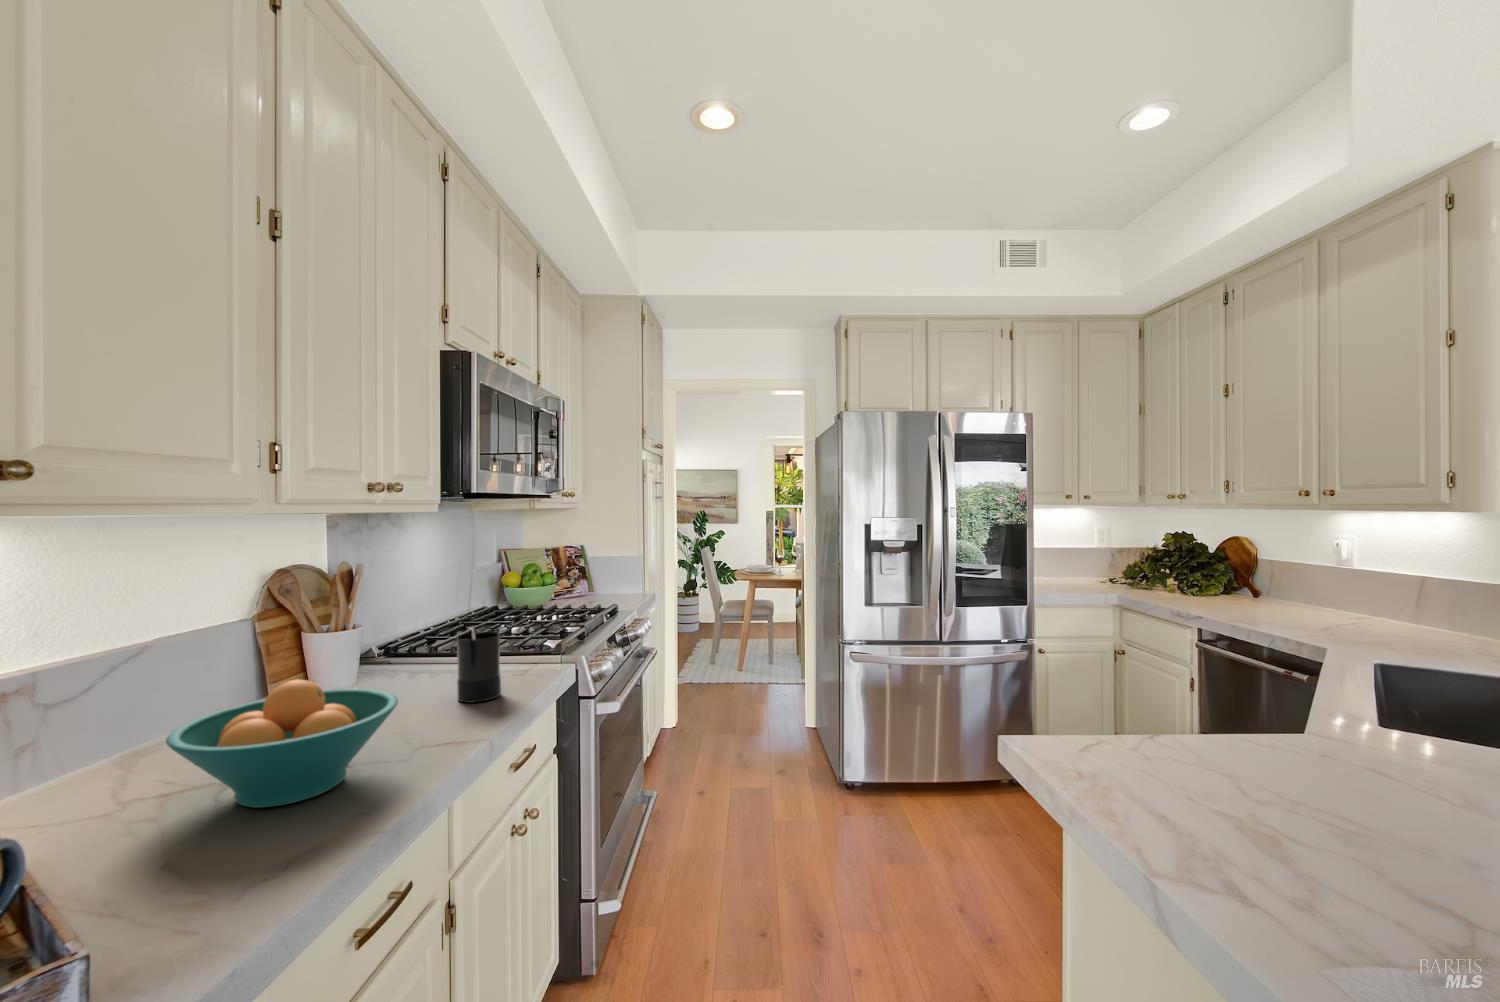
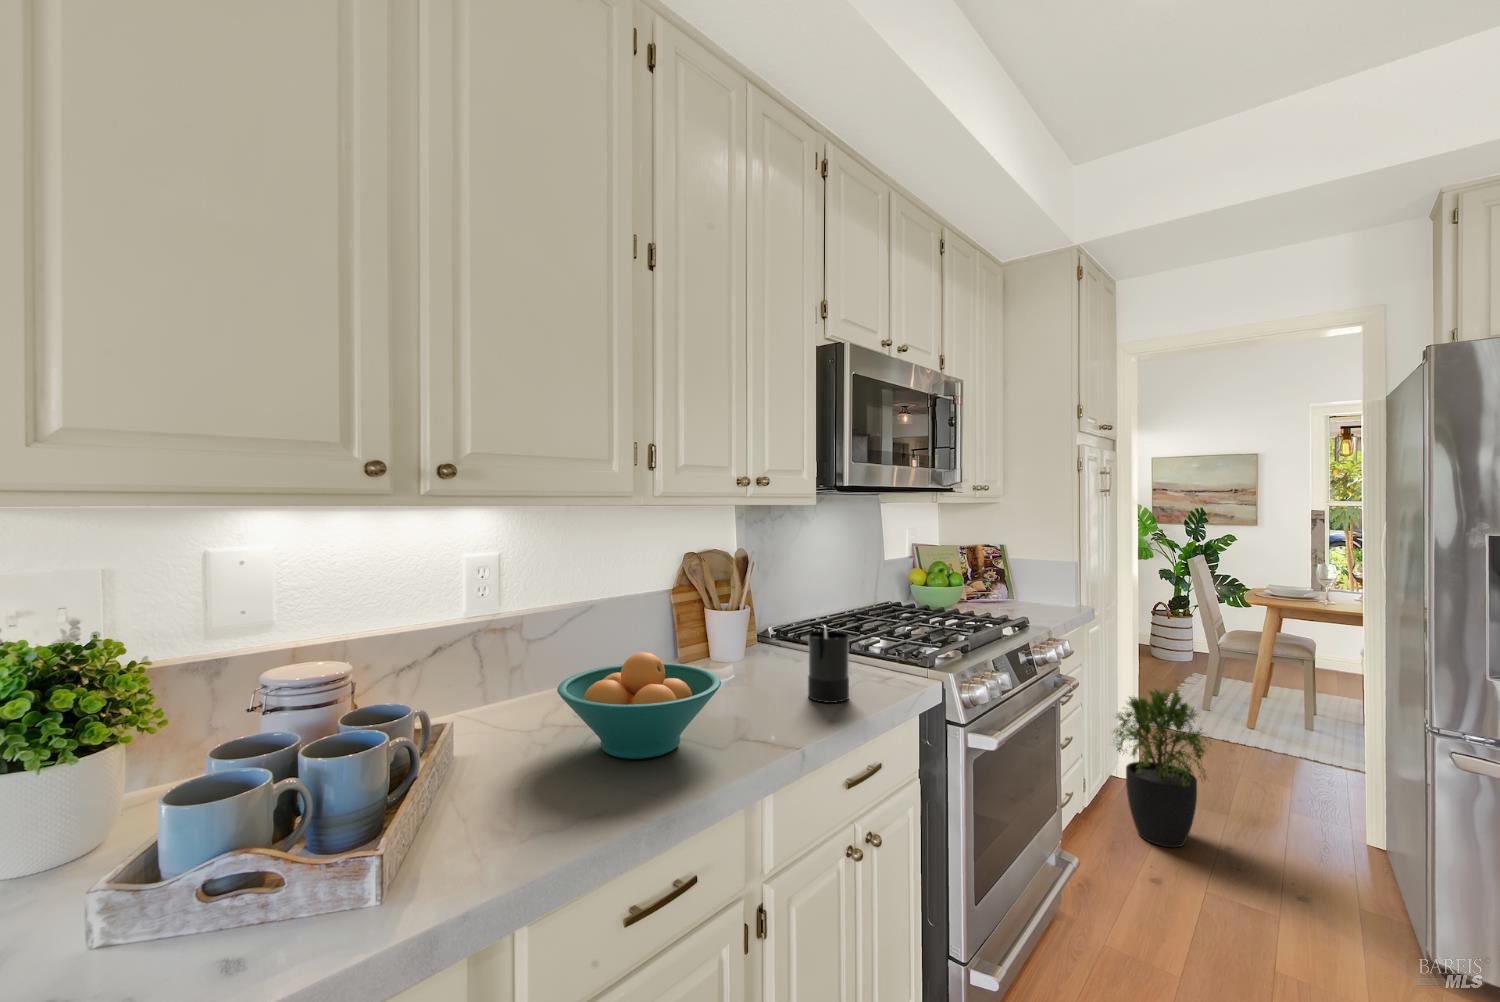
potted plant: none [666,646,735,770] -> present [1113,690,1211,847]

